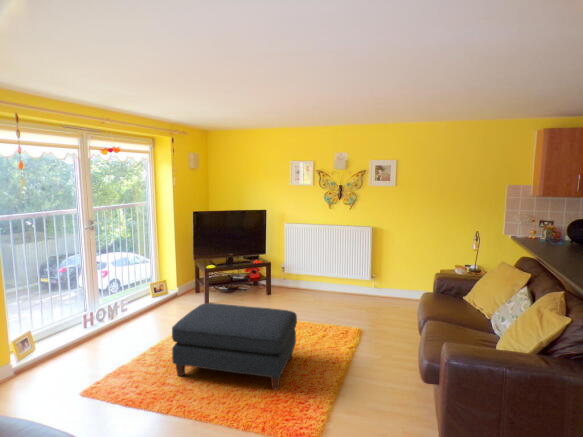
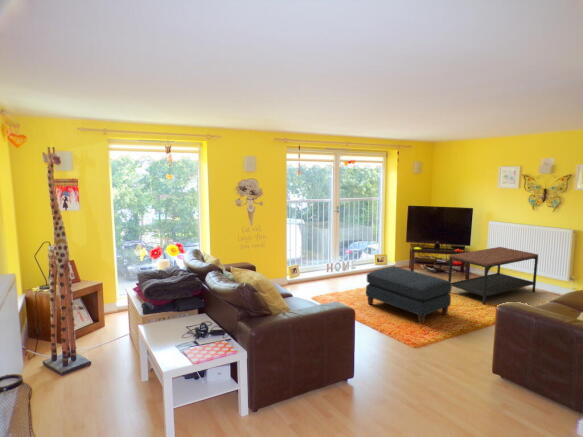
coffee table: none [265,251,340,327] -> present [448,247,538,305]

